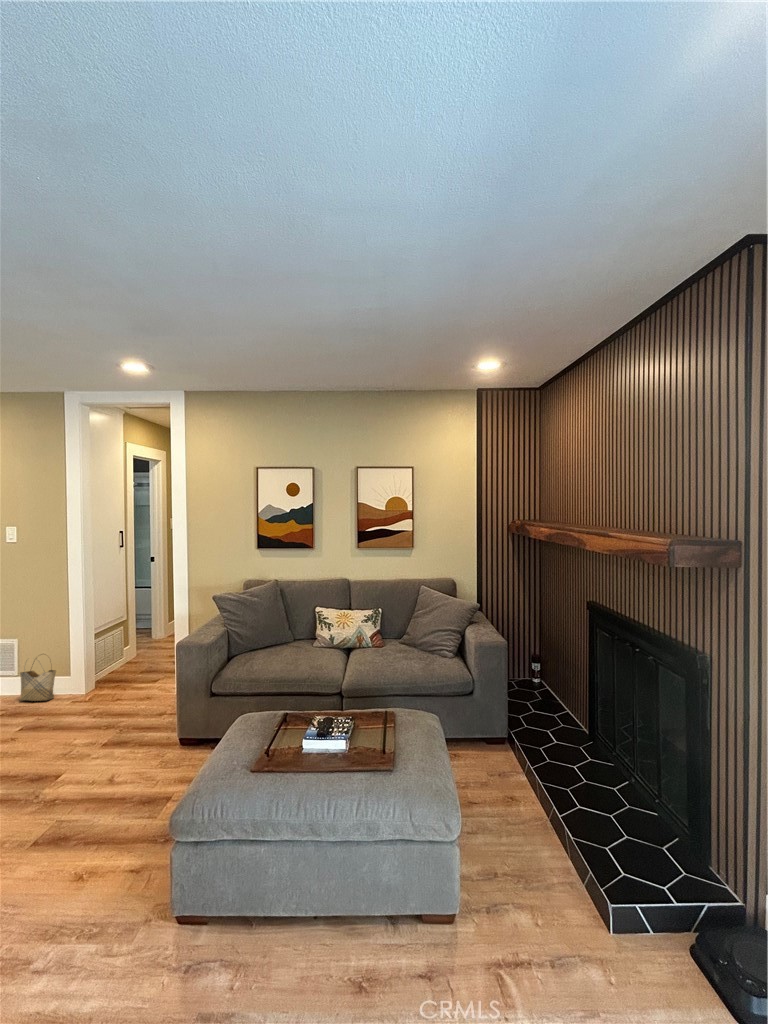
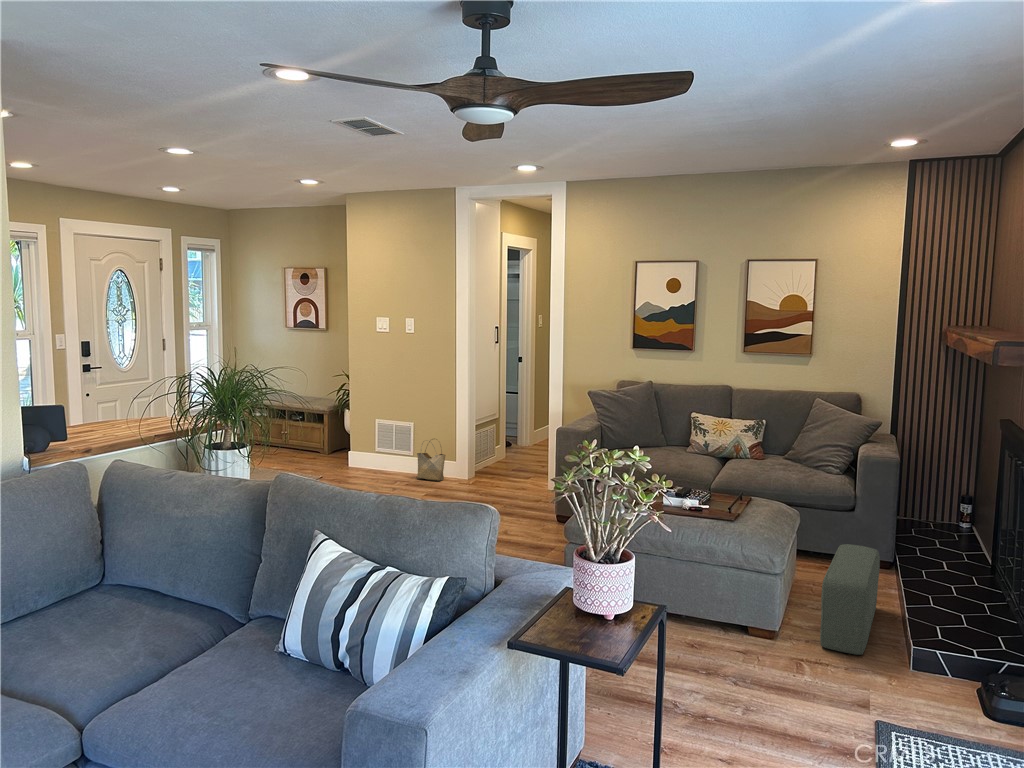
pouf: none [477,740,535,888] -> present [820,544,880,655]

